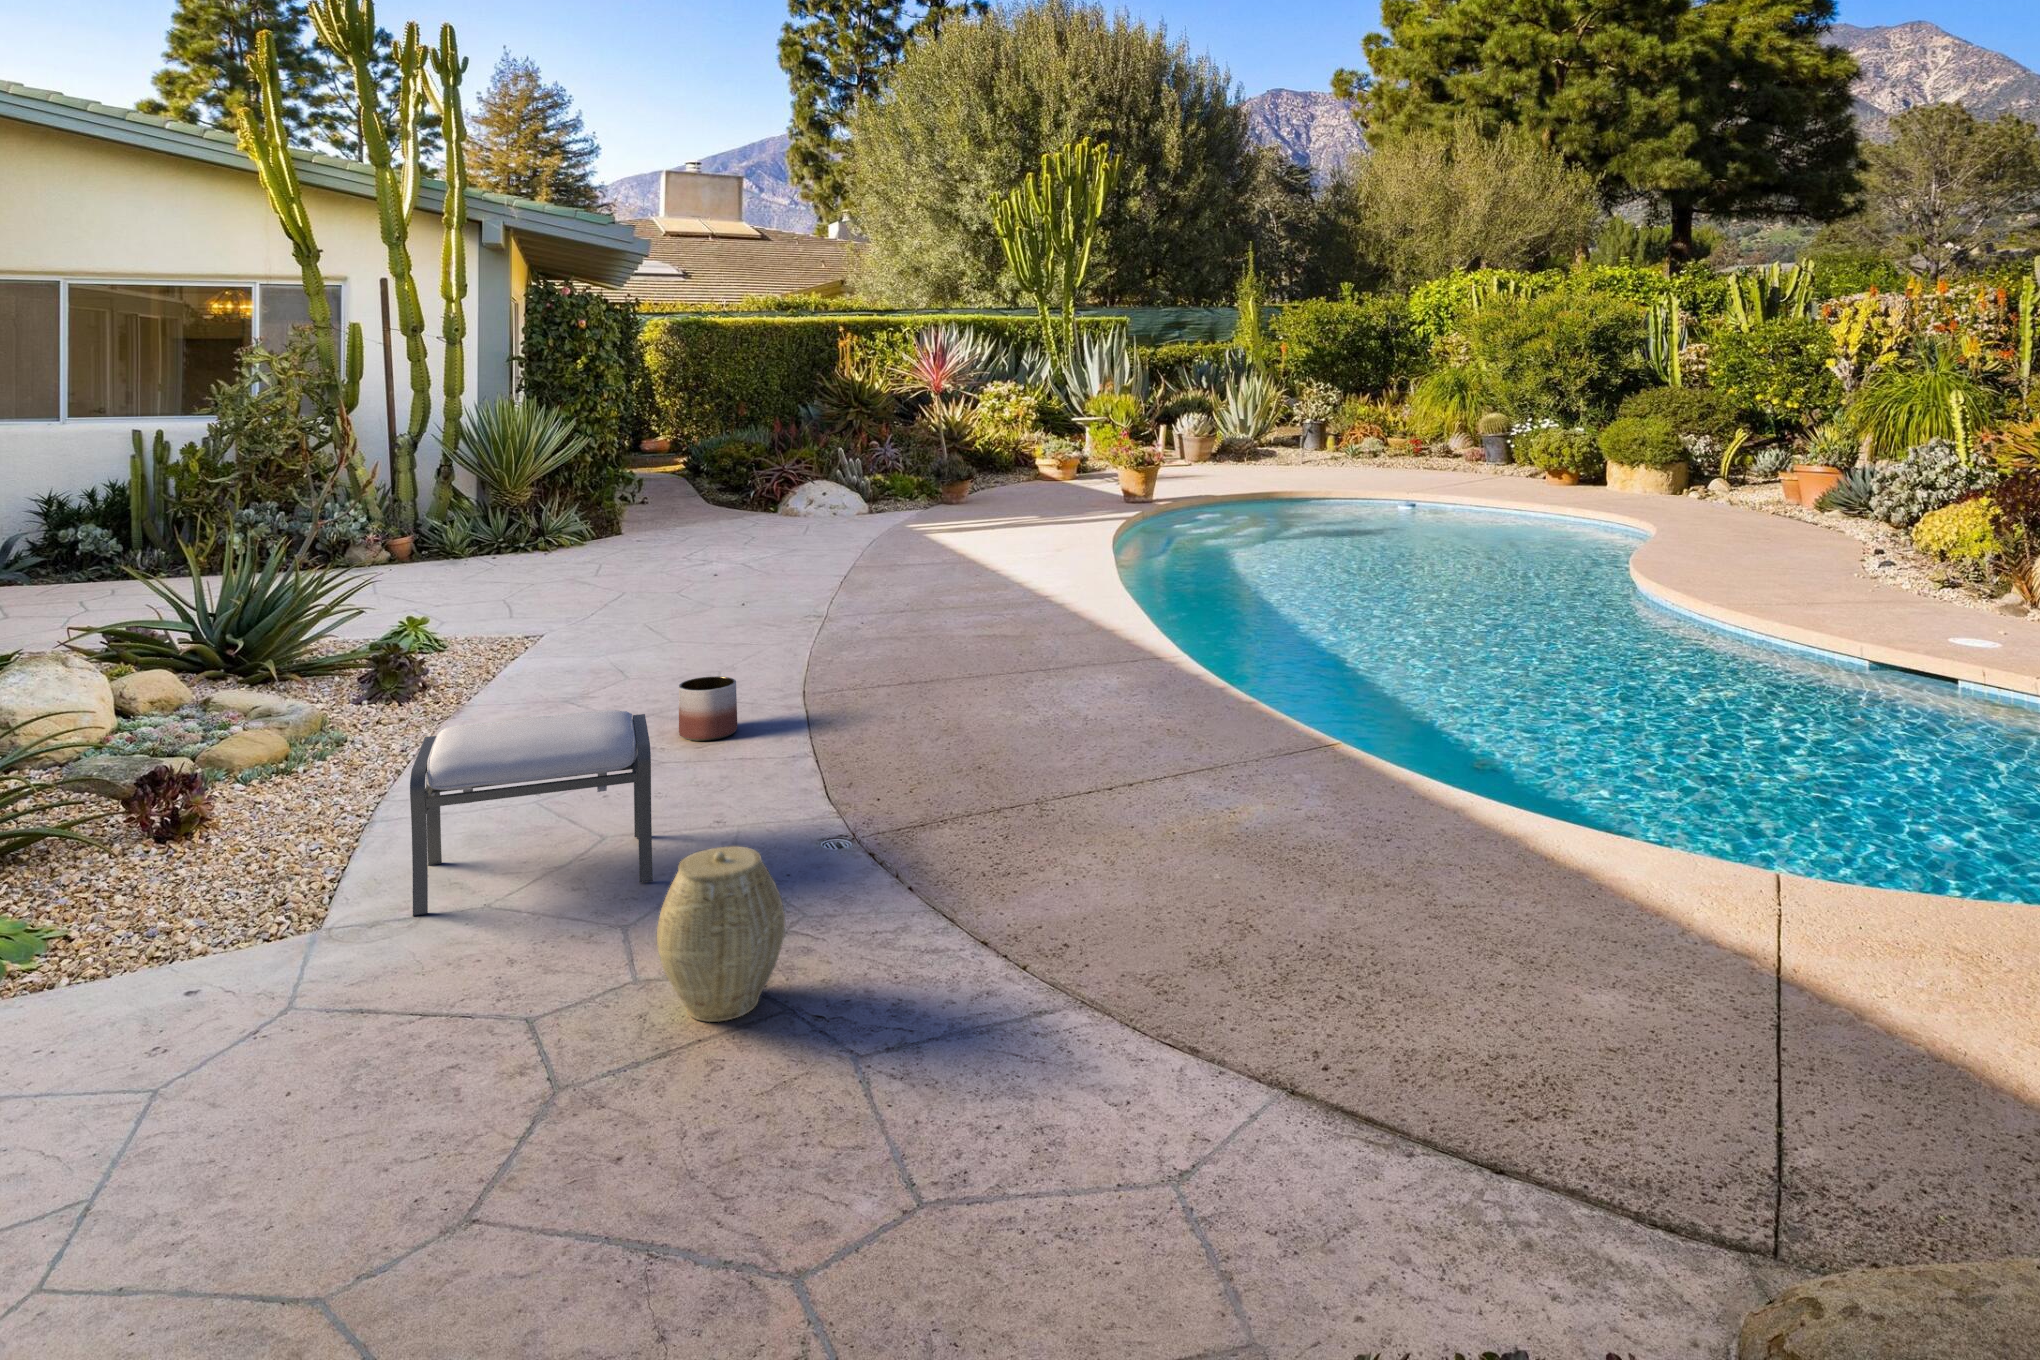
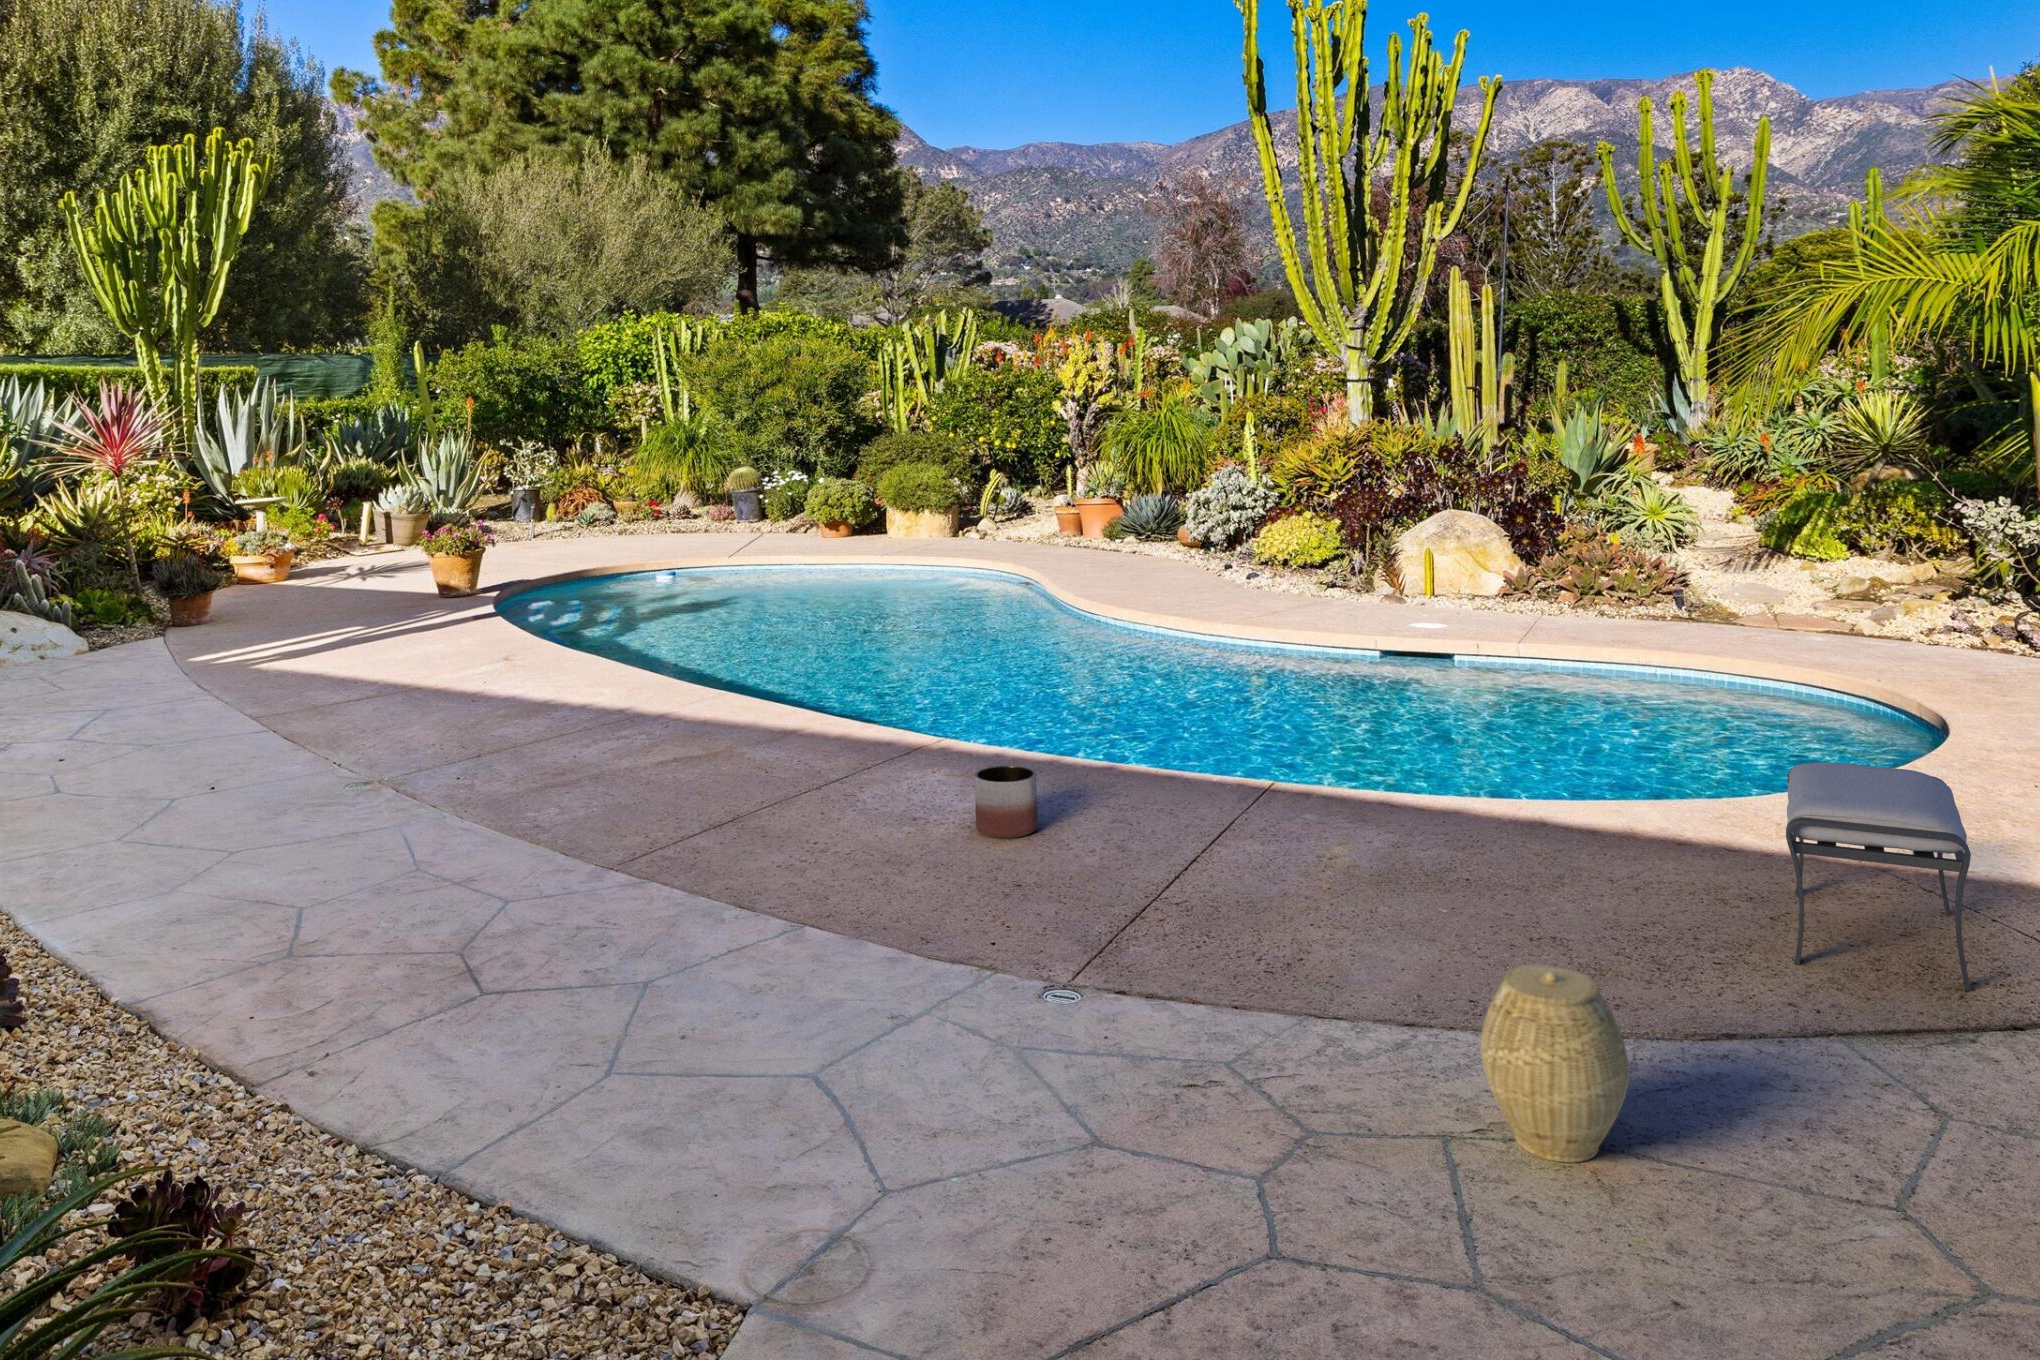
planter: present [679,676,737,741] -> present [975,766,1038,838]
ottoman: present [410,710,653,916] -> present [1786,762,1971,990]

